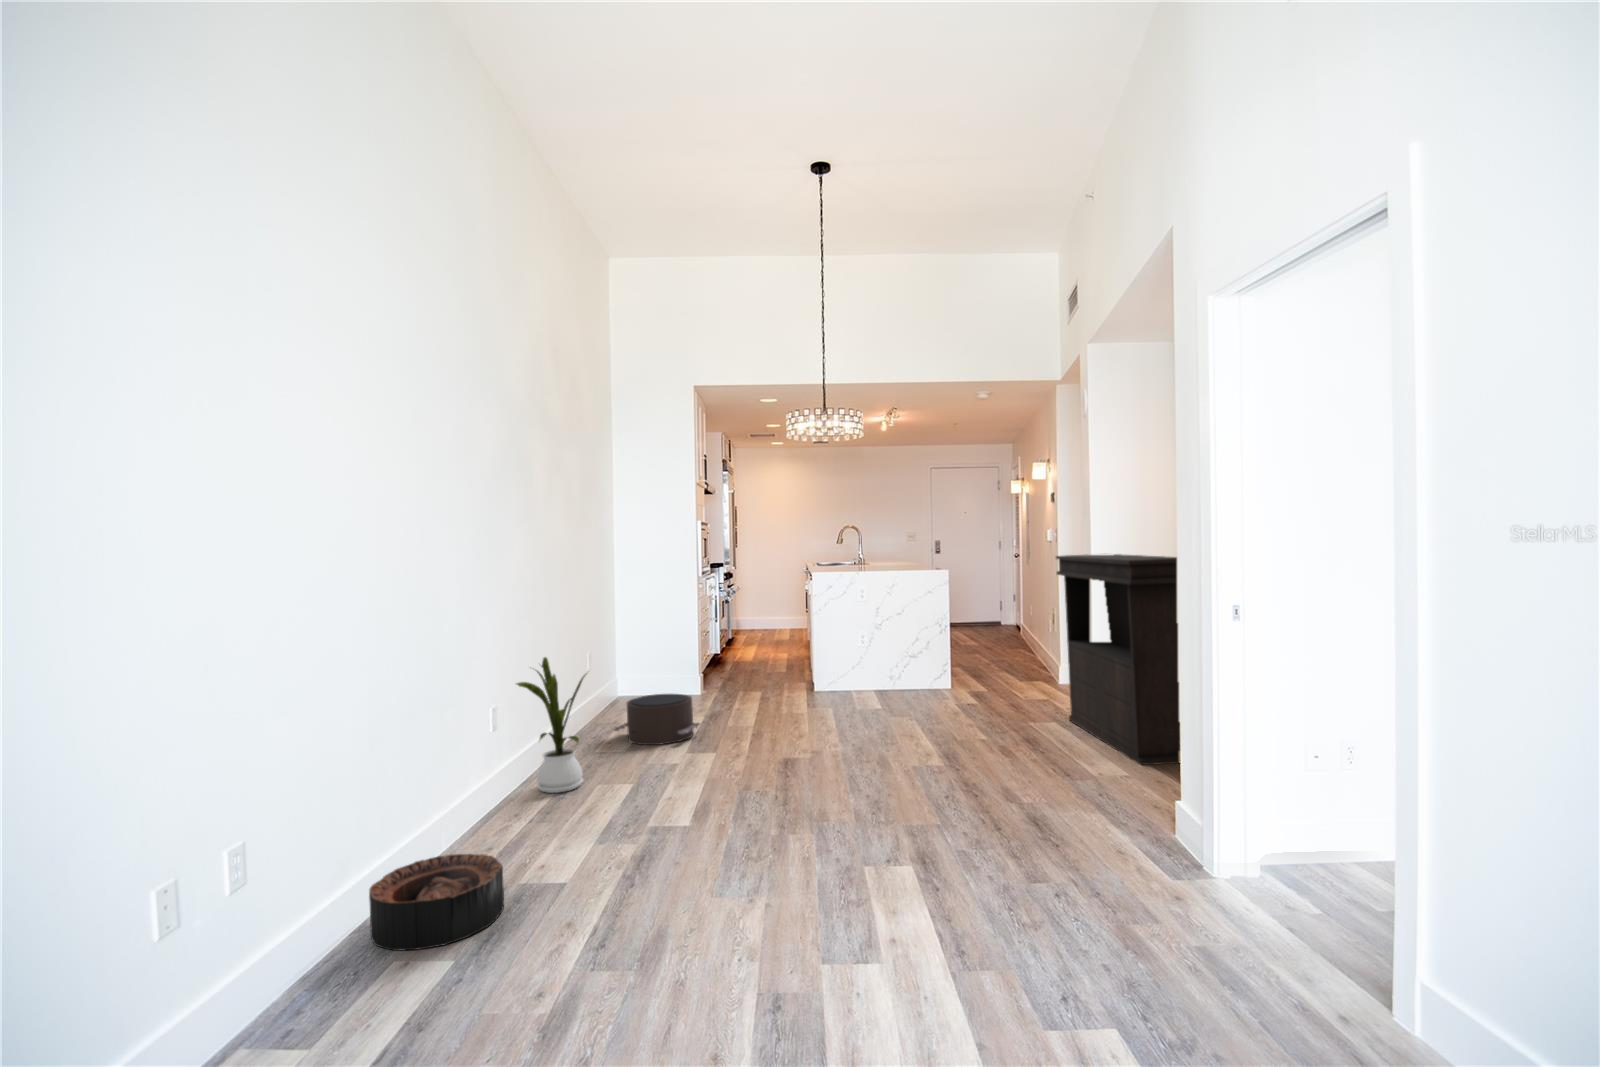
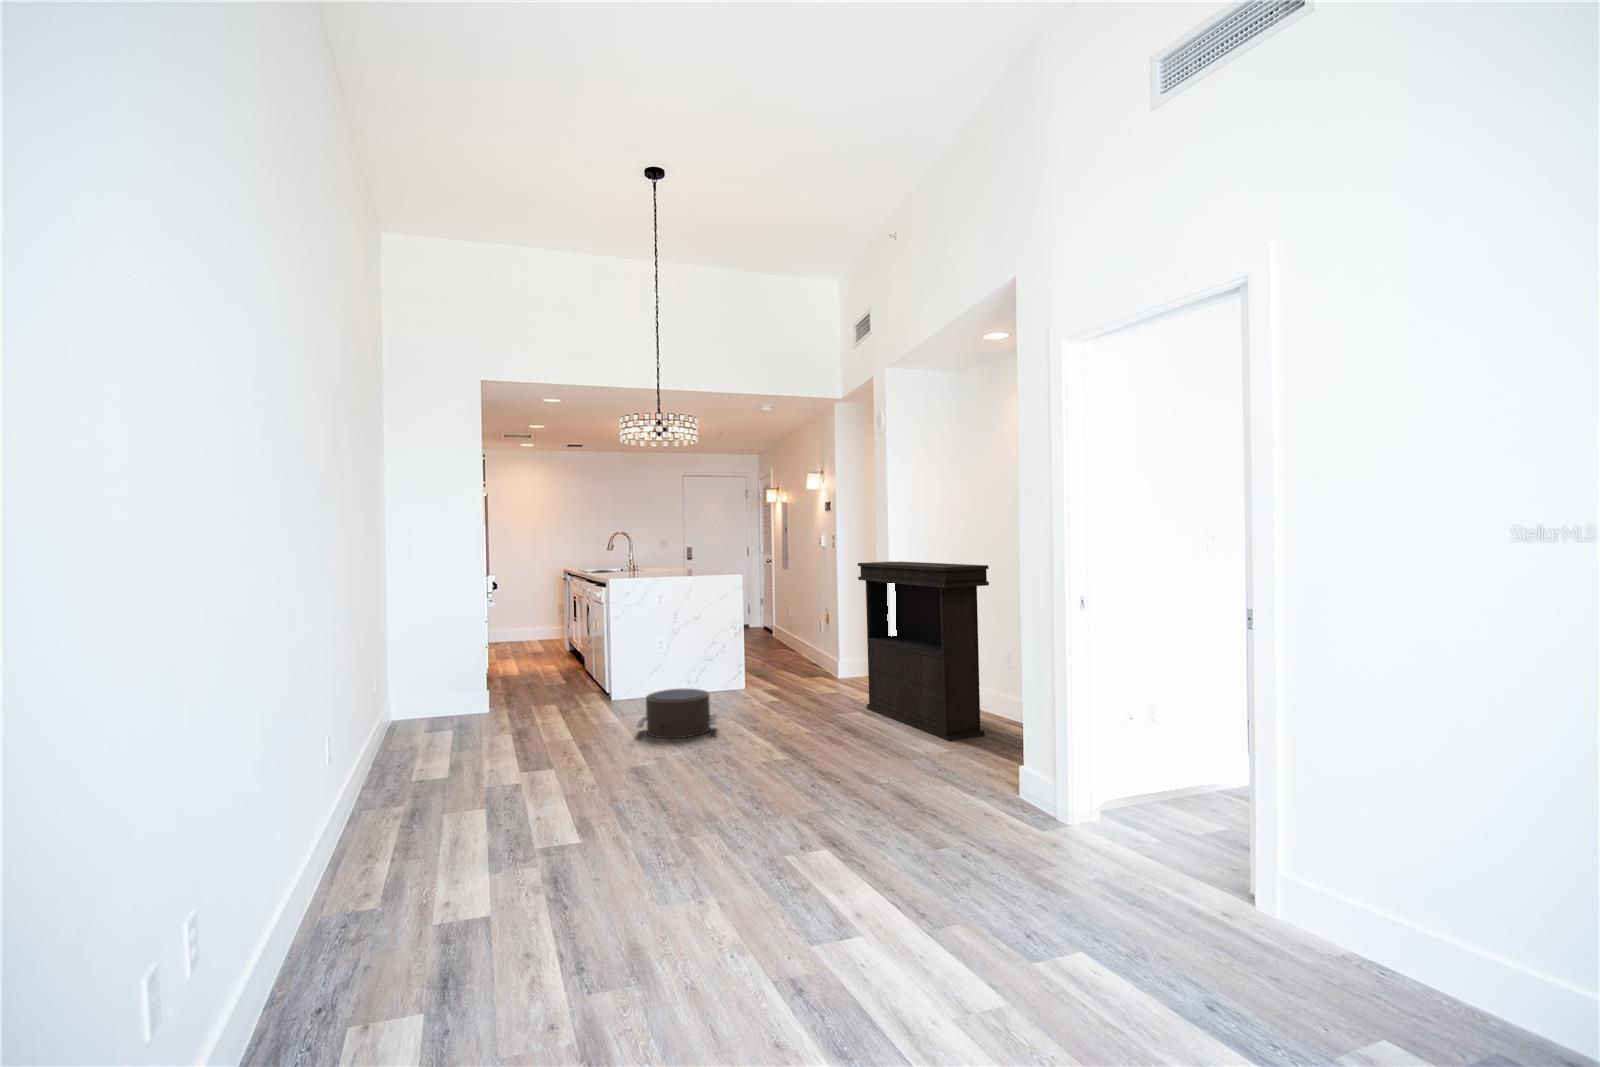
house plant: present [516,657,586,793] -> none [353,674,433,828]
pouf: present [614,694,700,745] -> present [637,689,717,738]
basket: present [369,854,504,951] -> none [274,900,438,1028]

